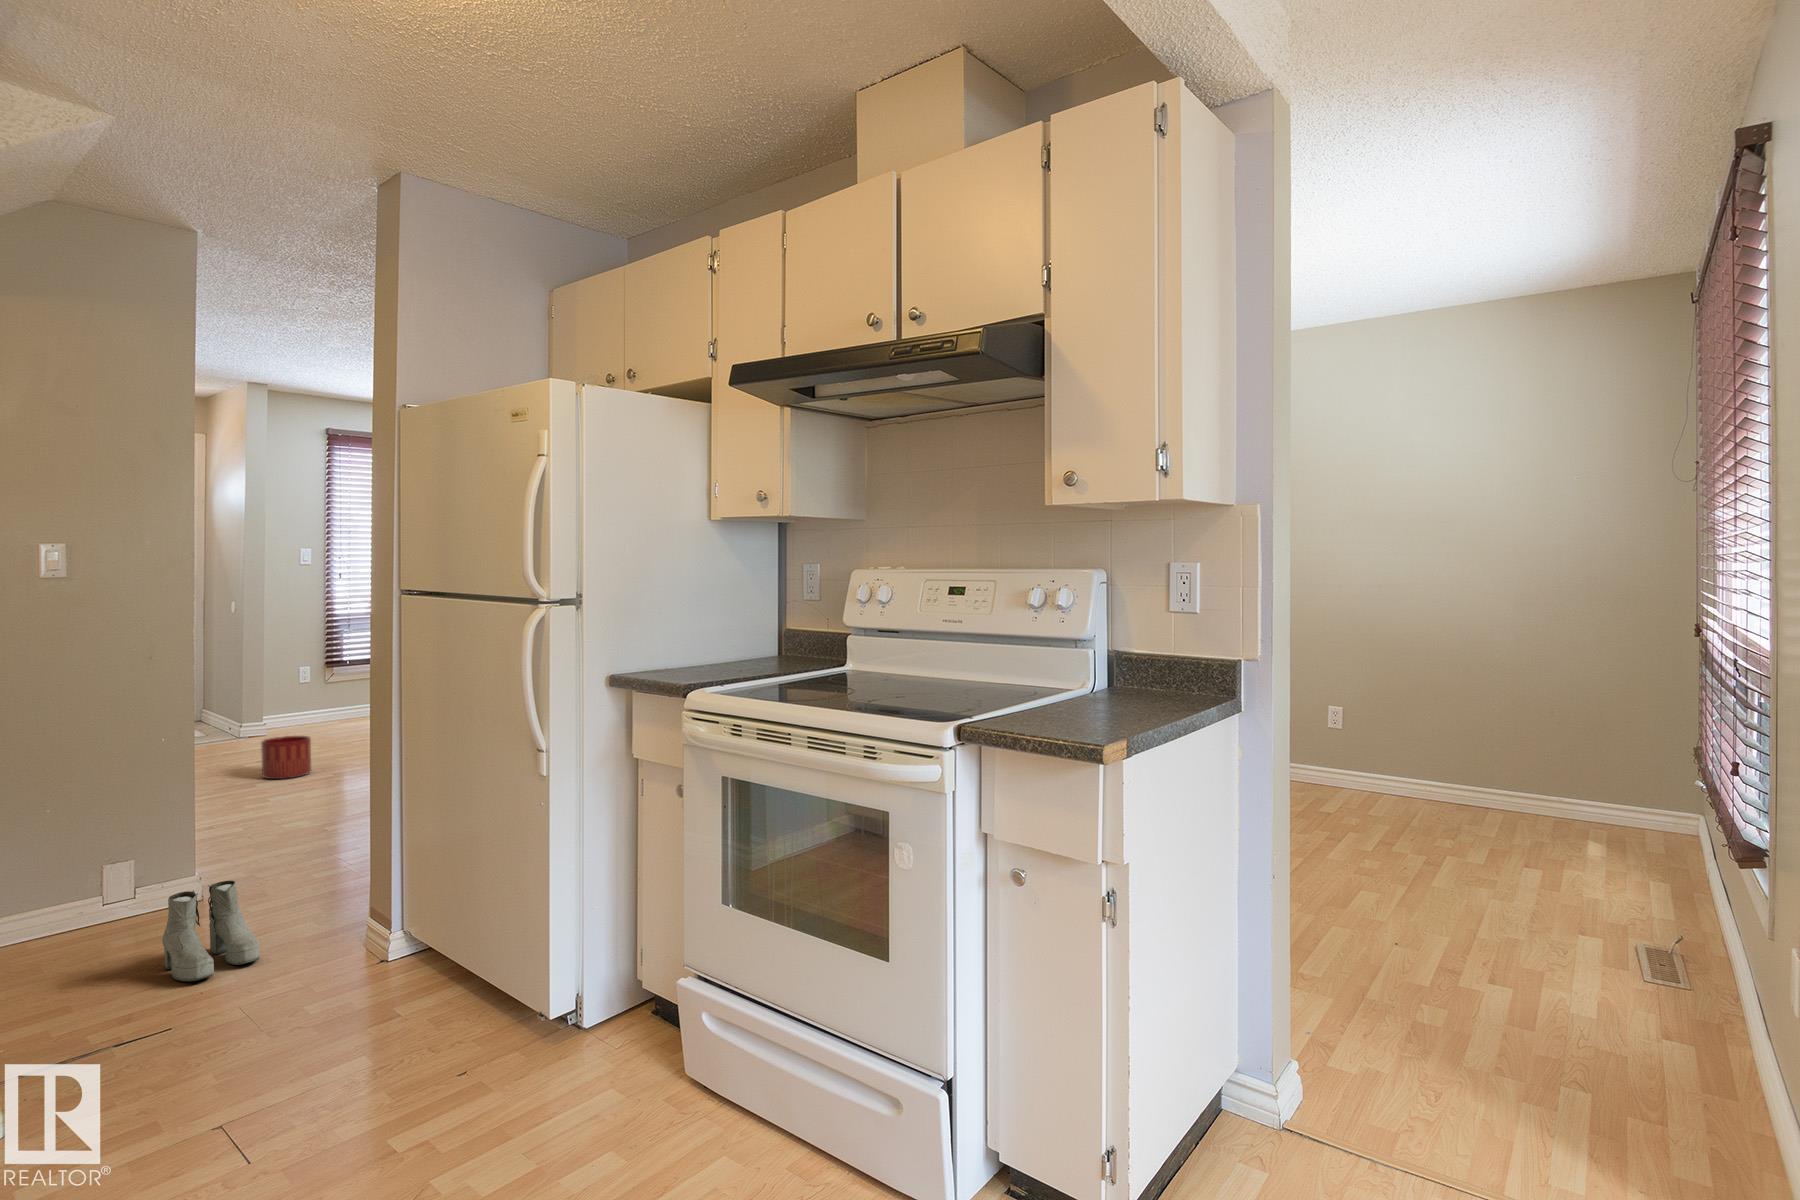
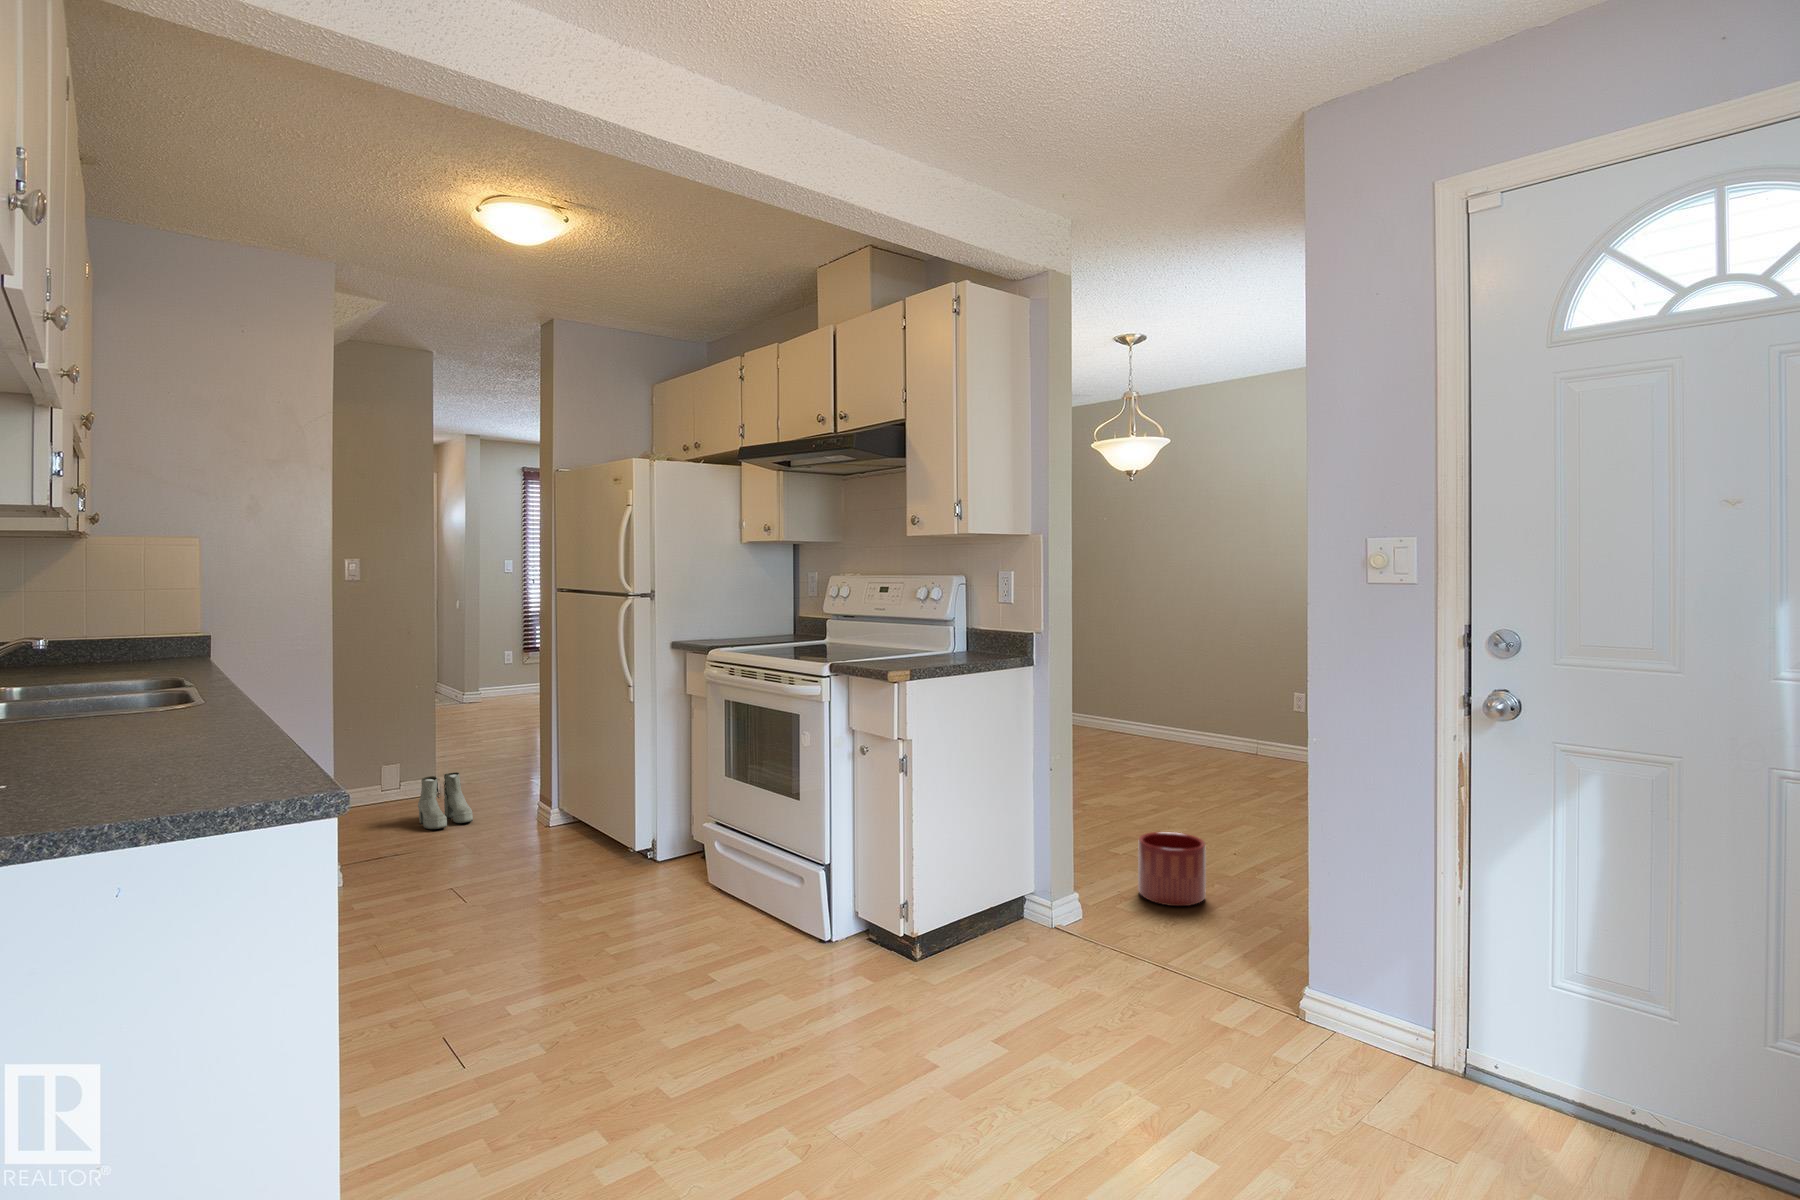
planter: present [261,736,311,779] -> present [1138,832,1206,906]

